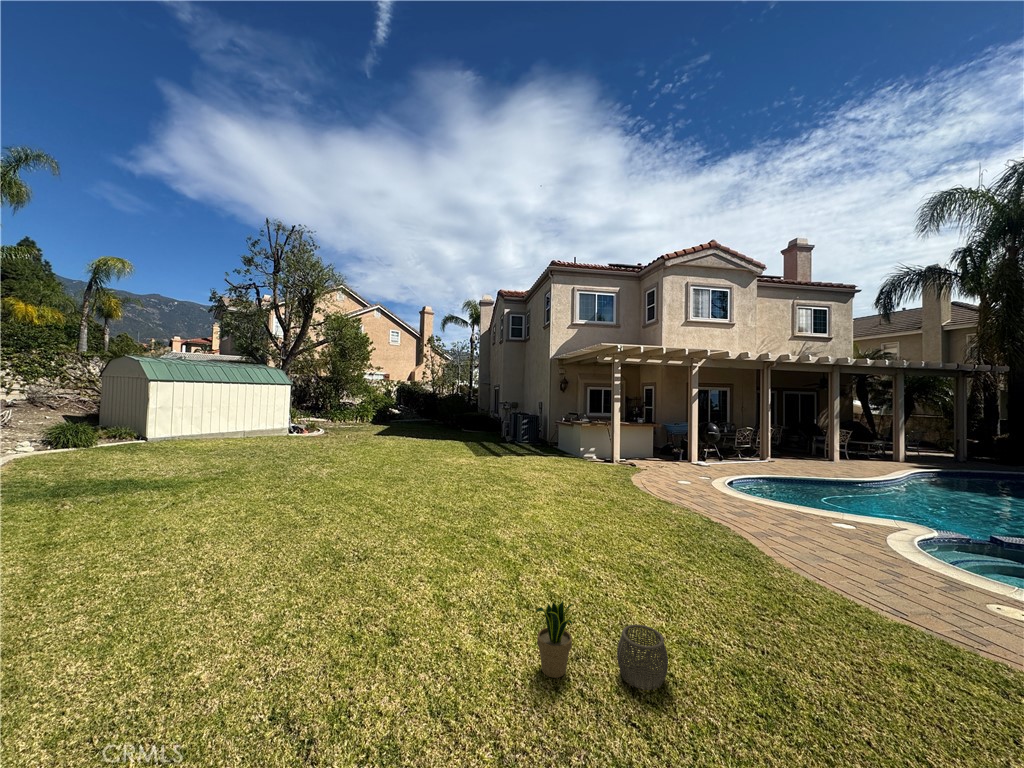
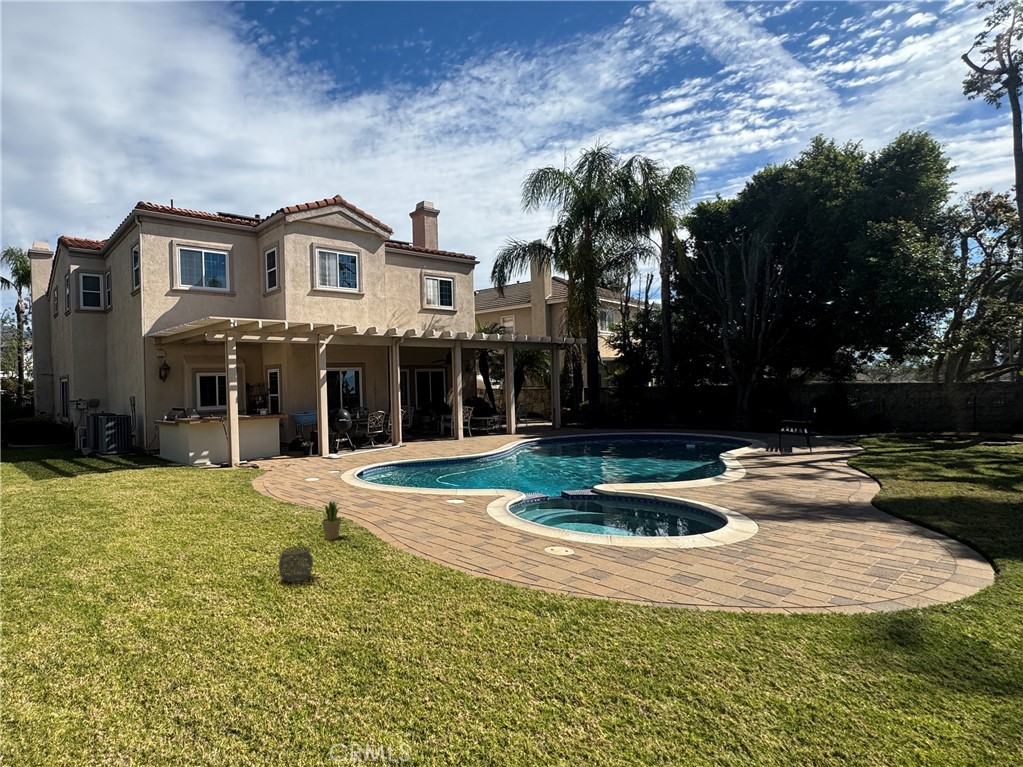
potted plant: present [536,601,573,678] -> present [322,501,341,540]

